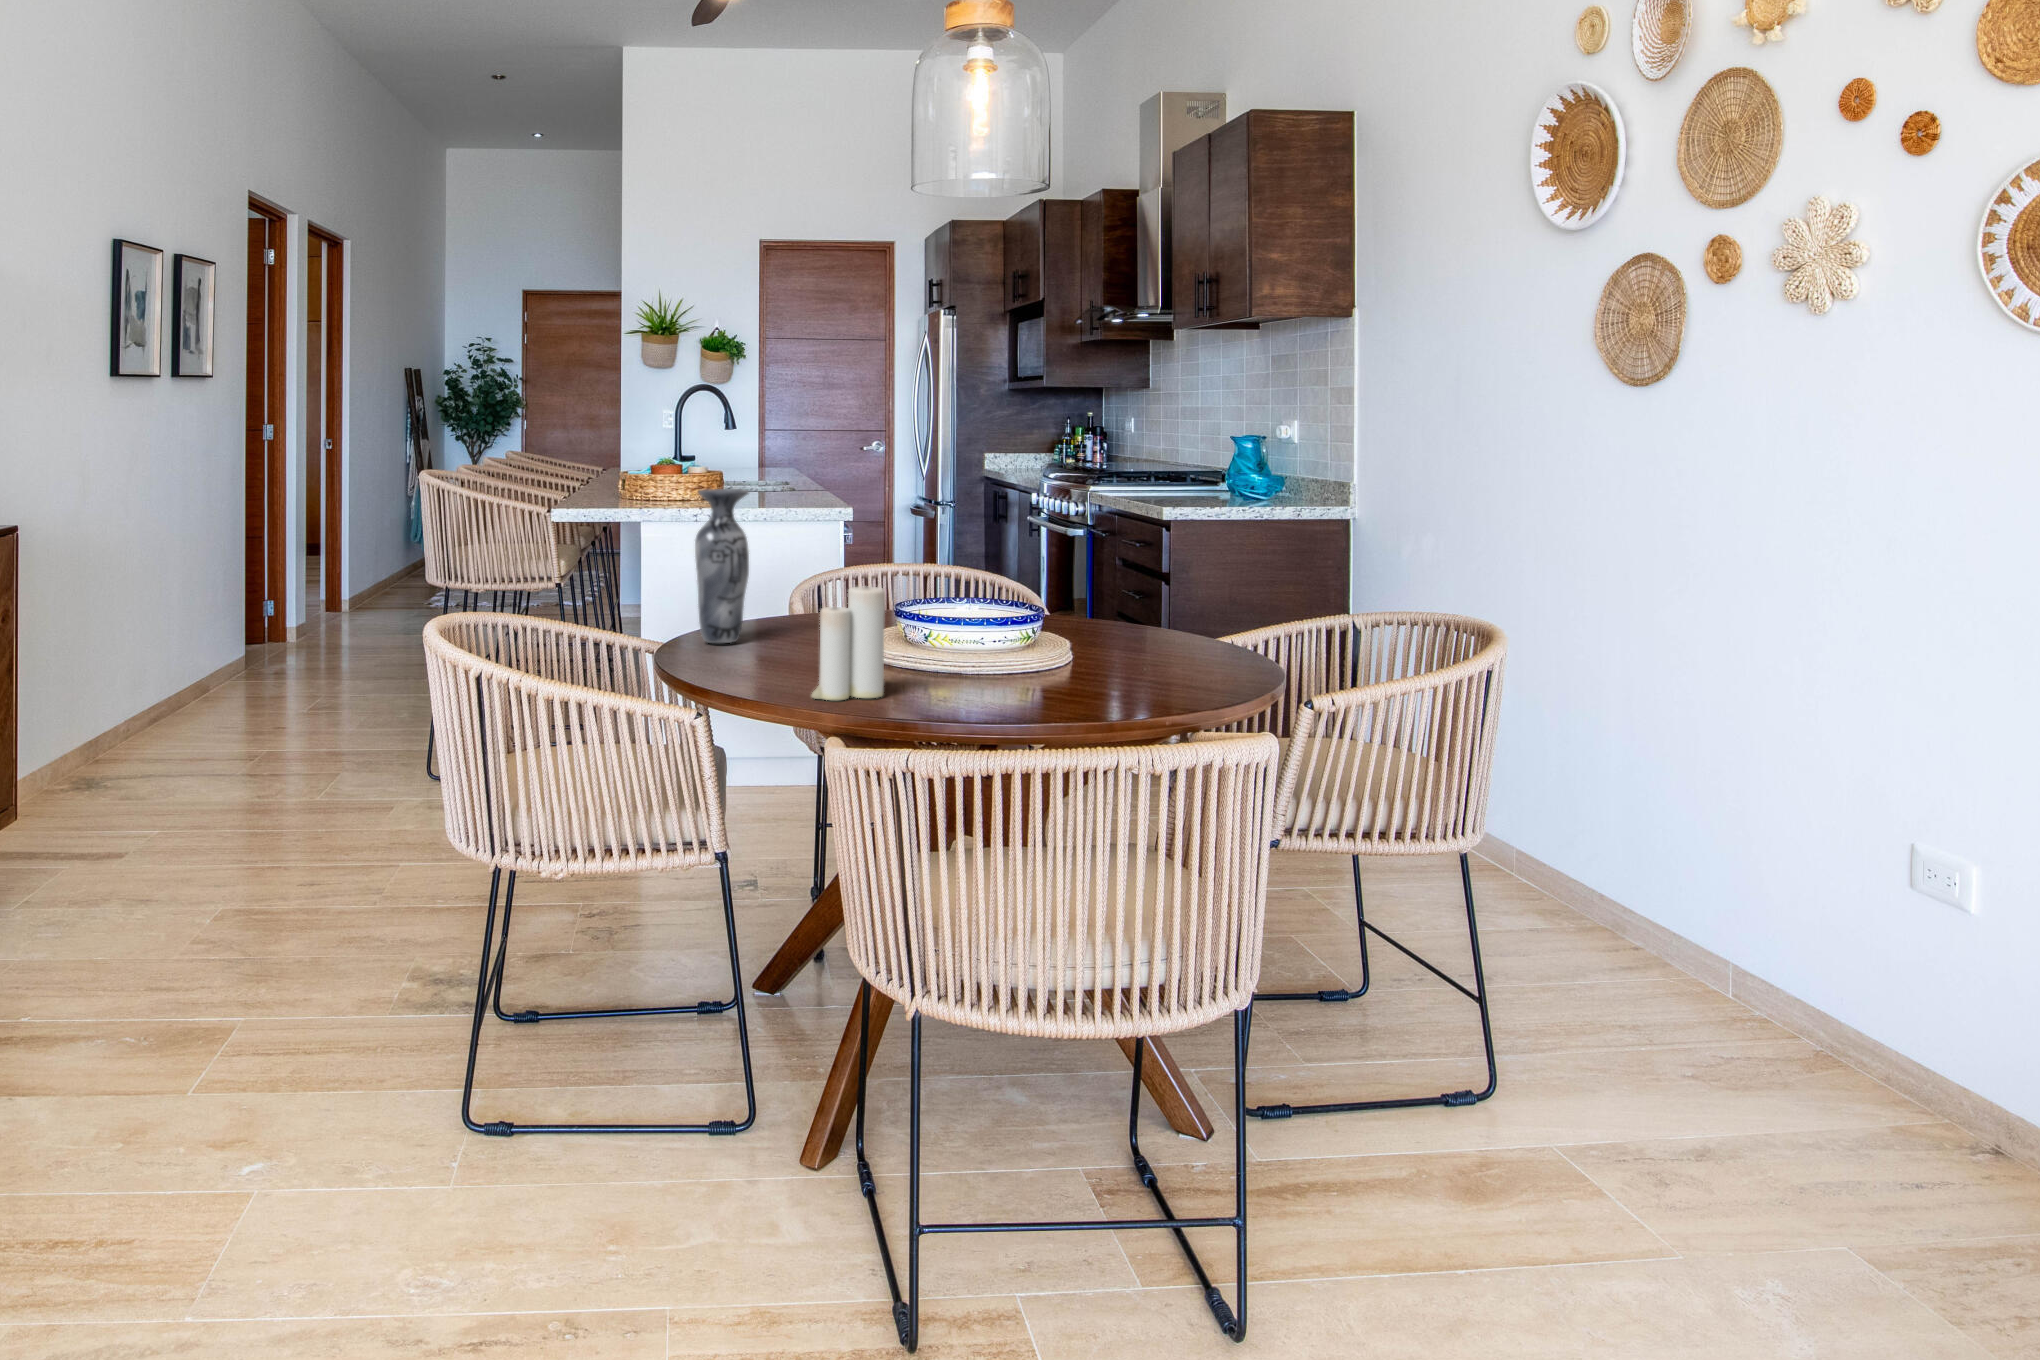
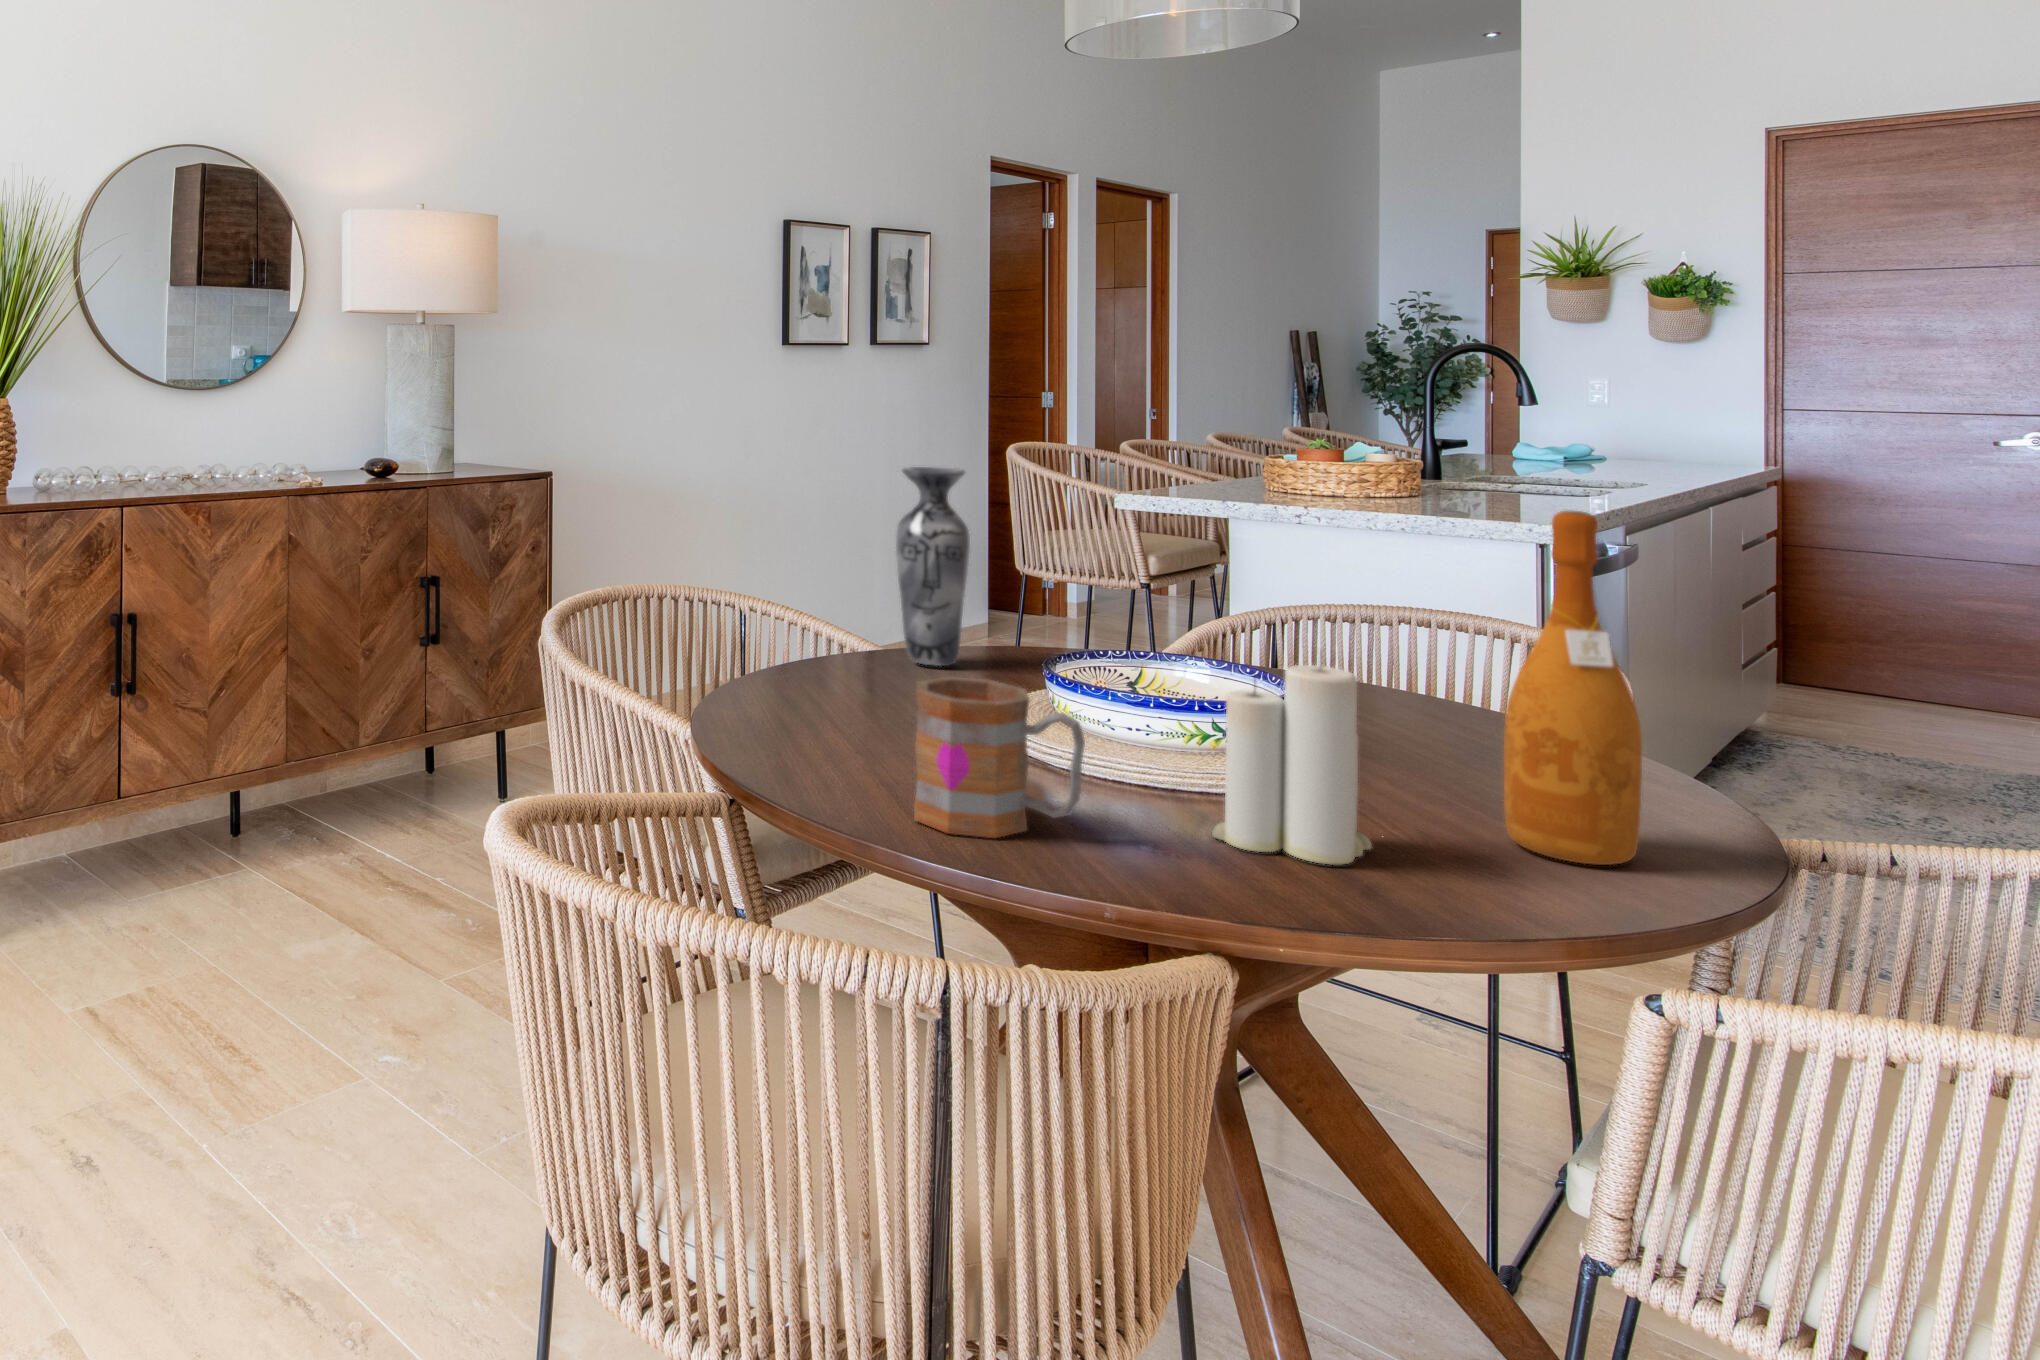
wine bottle: none [1170,487,1231,669] -> present [1504,511,1642,865]
candle: present [812,586,885,700] -> present [1212,665,1371,864]
mug: none [978,620,1081,718] -> present [914,677,1085,838]

